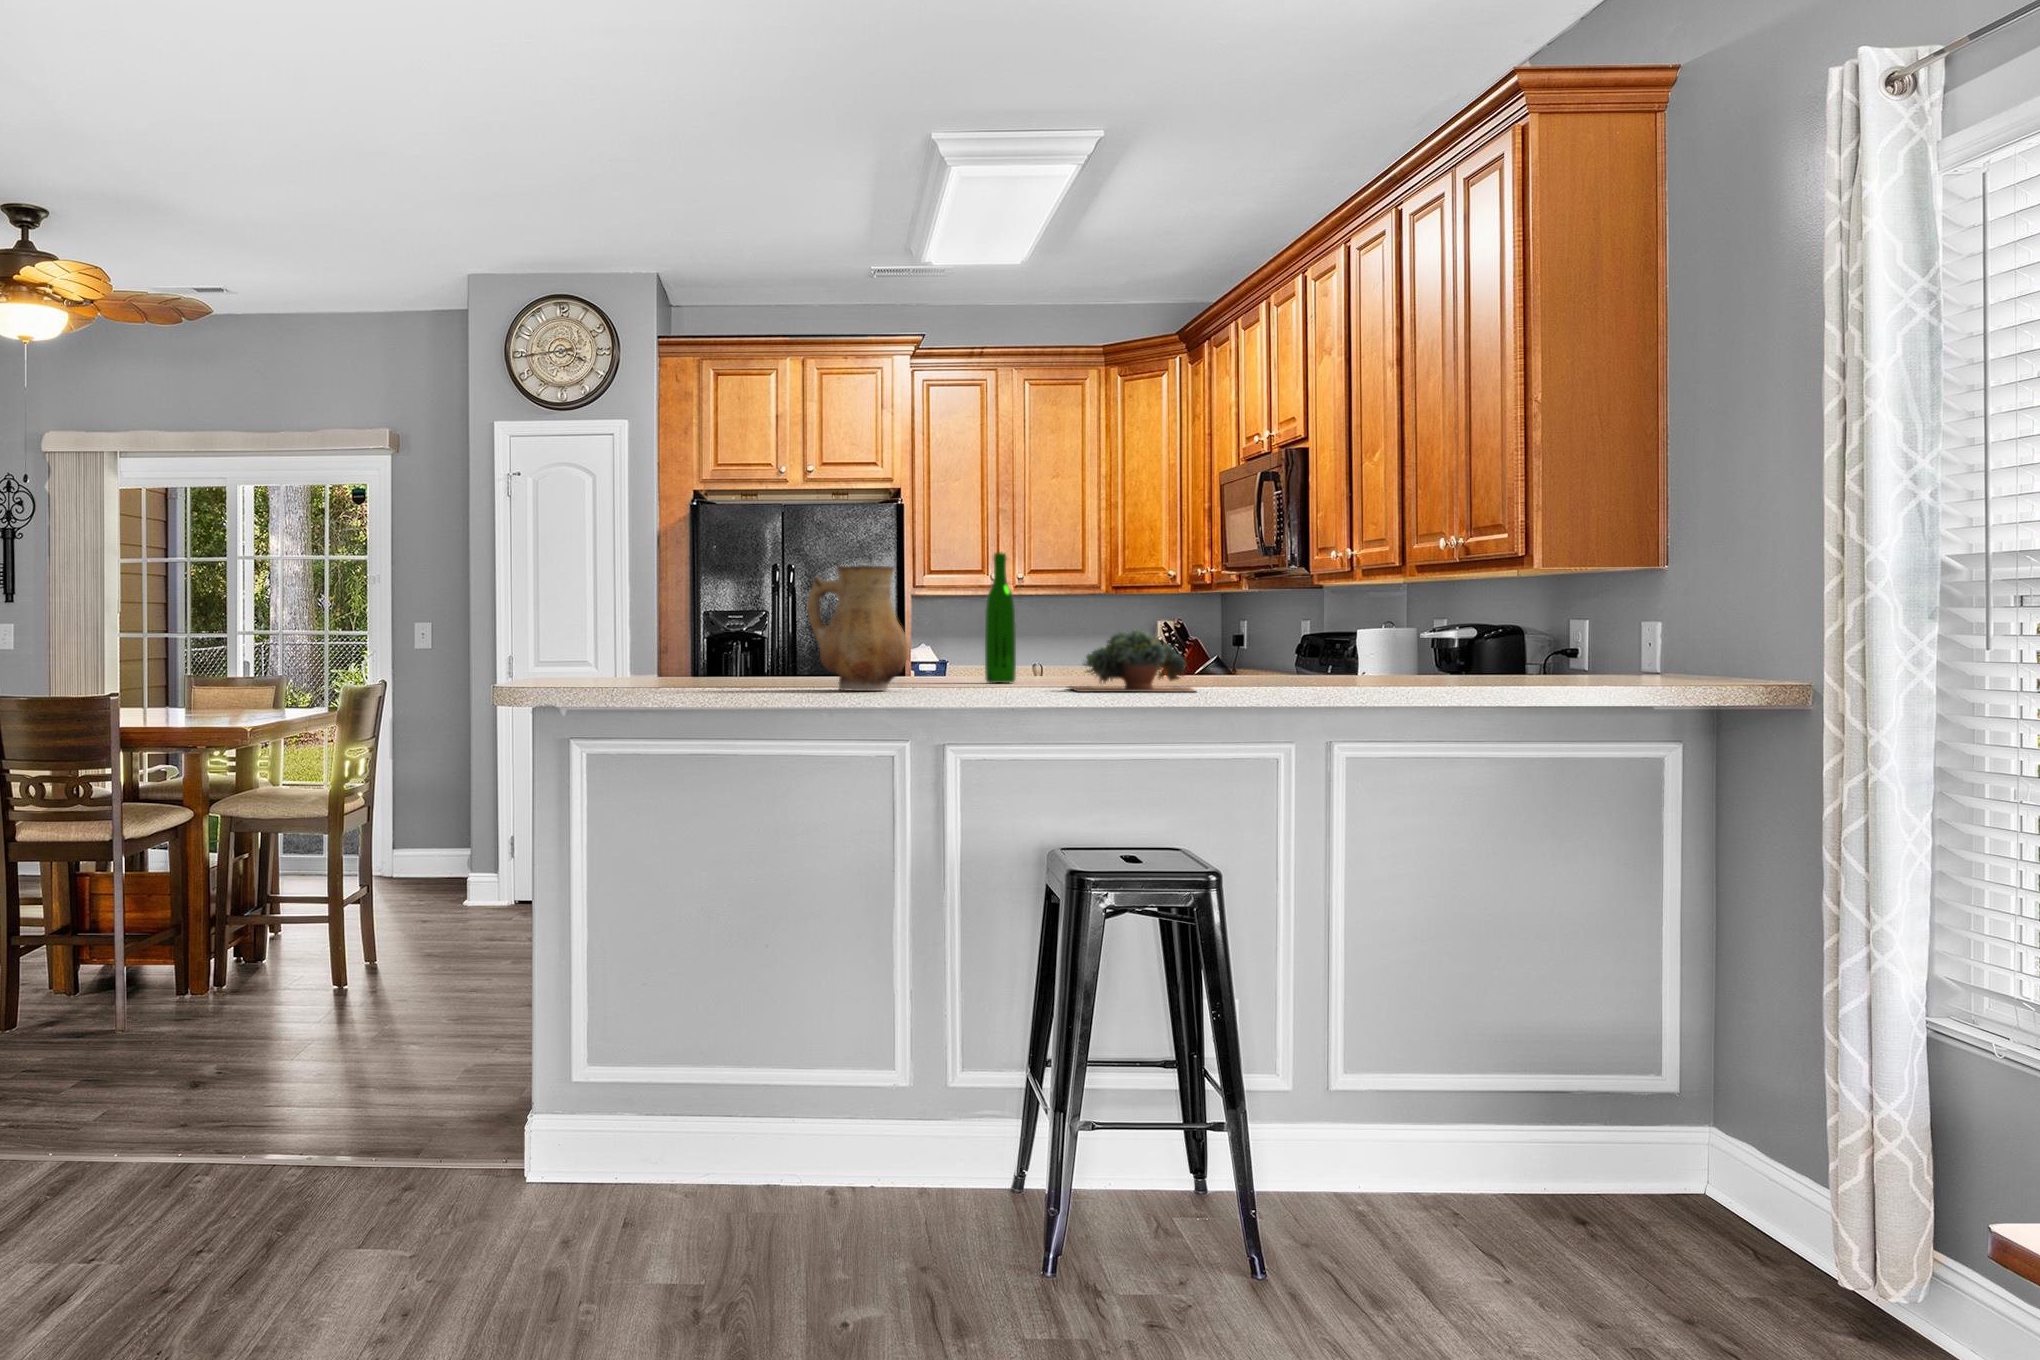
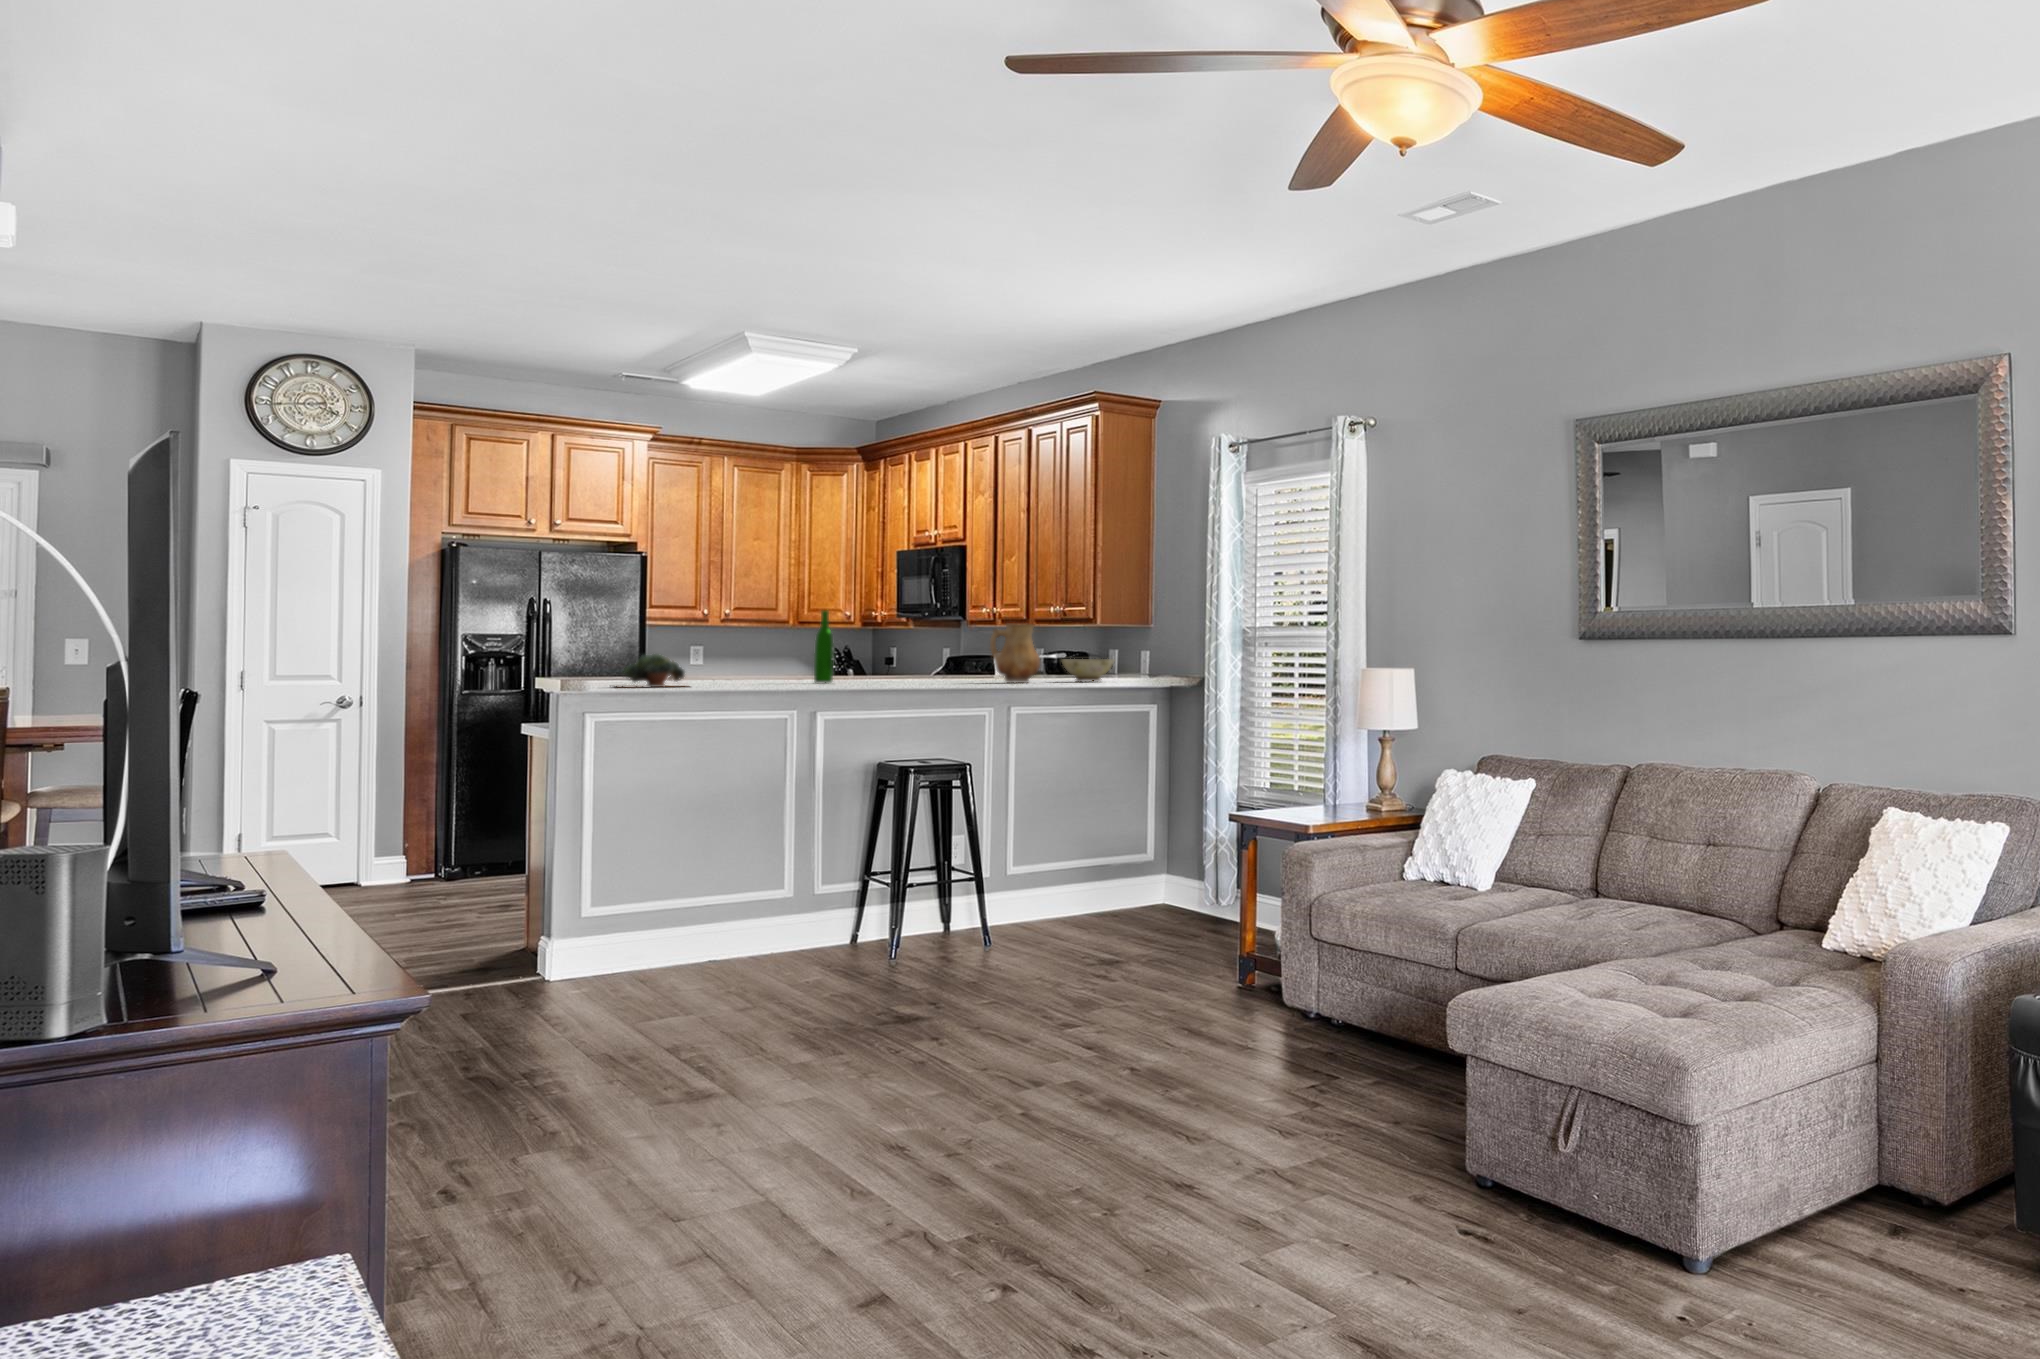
ceramic pitcher: present [807,565,908,691] -> present [990,623,1040,683]
succulent plant: present [1069,630,1195,692] -> present [616,654,685,688]
ceramic bowl: none [1445,638,1571,688] -> present [1062,659,1115,682]

